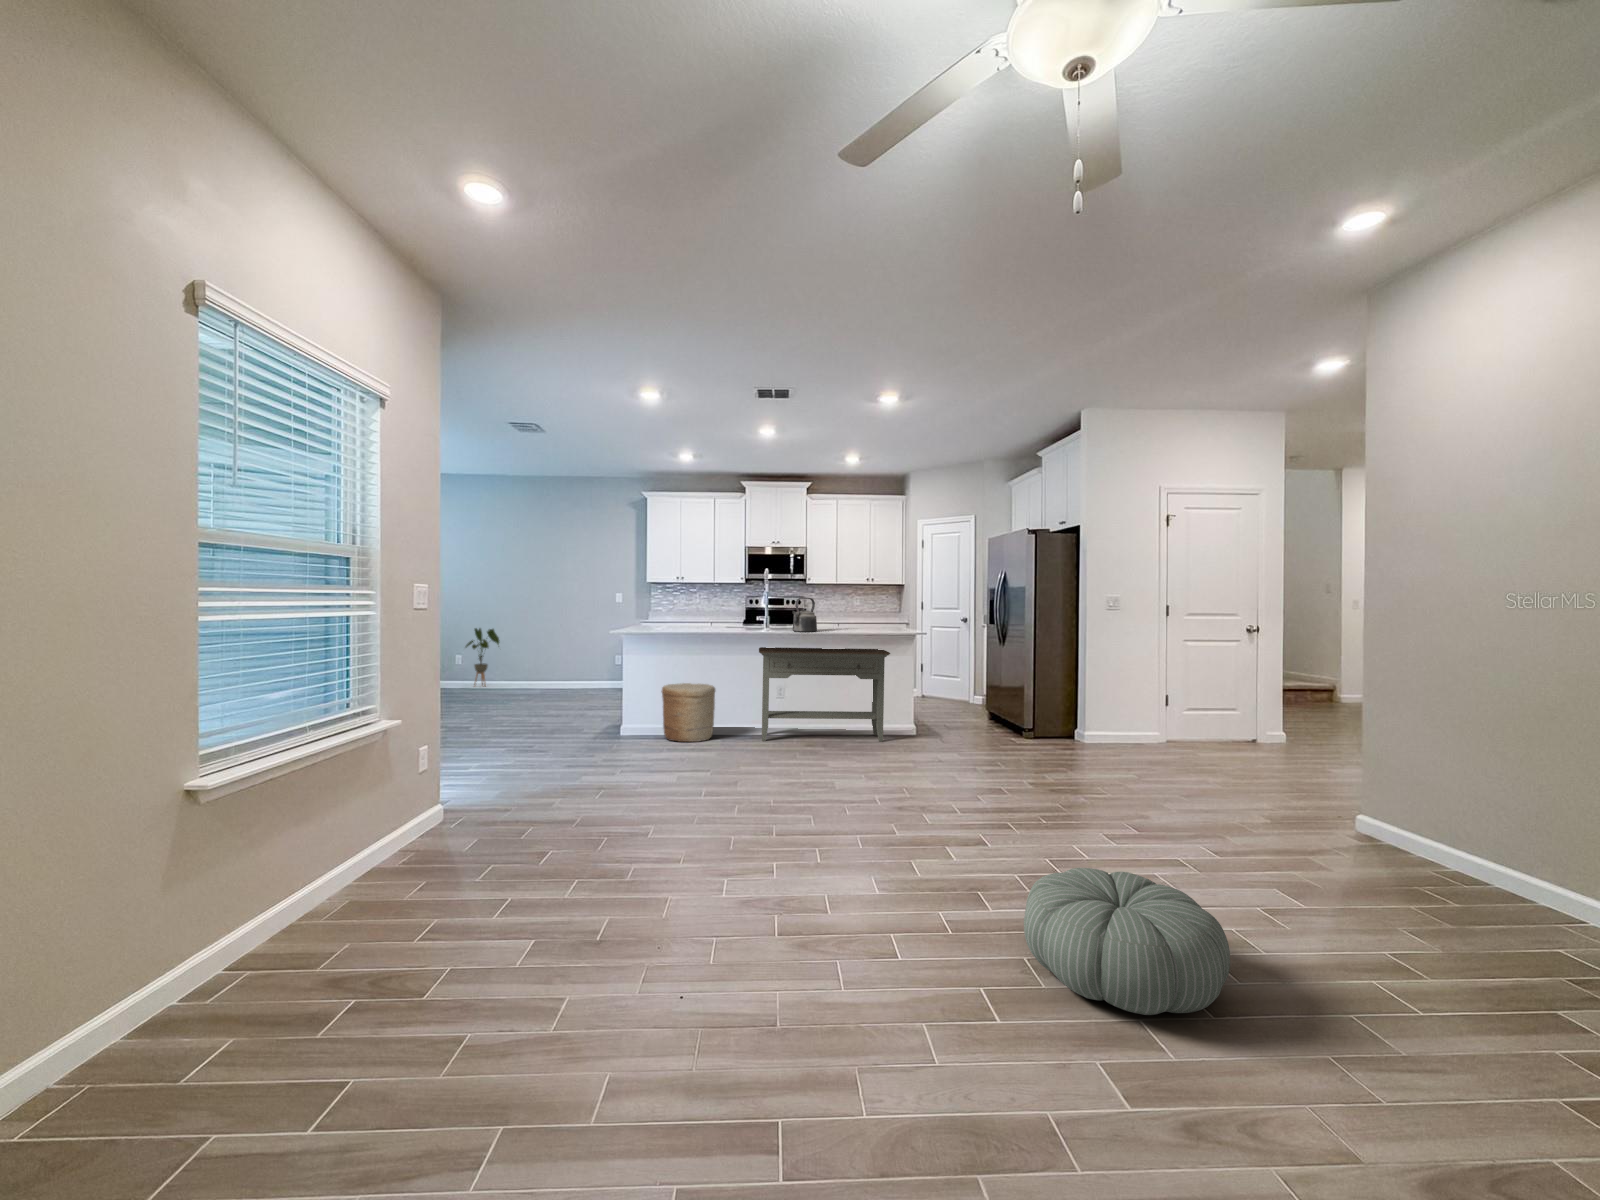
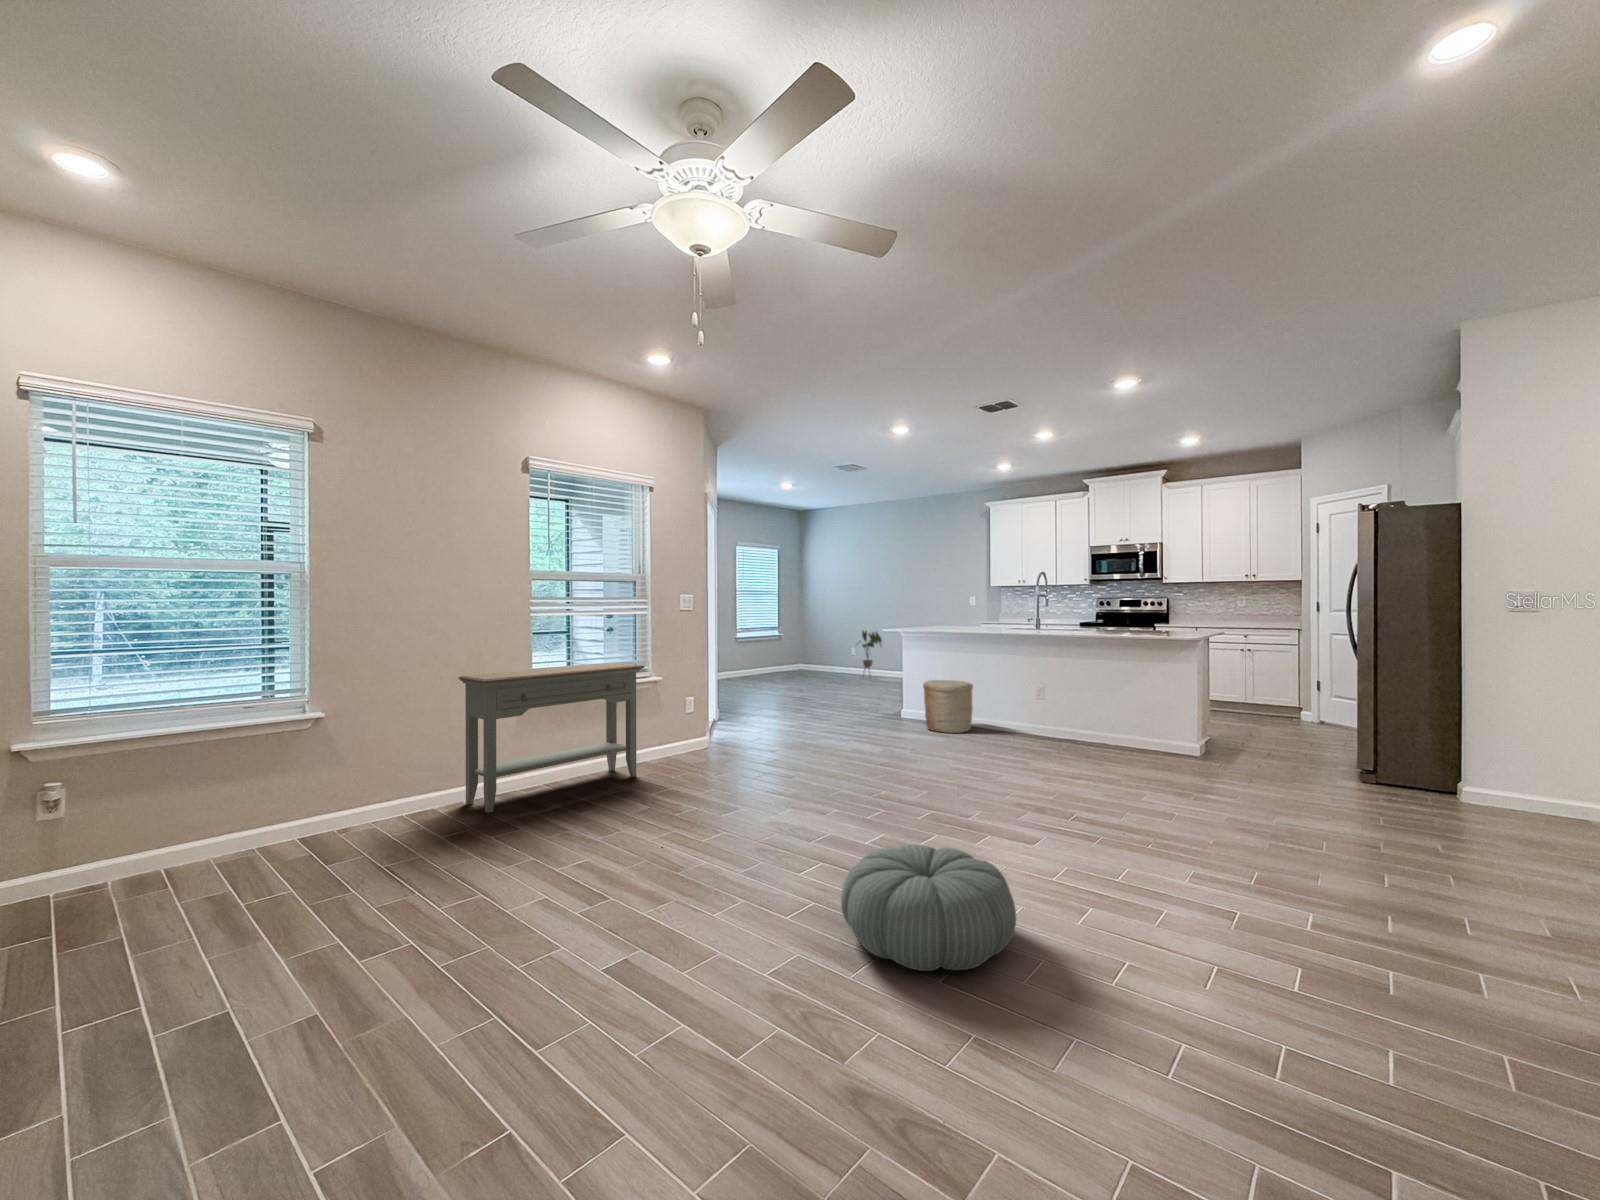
kettle: present [793,598,817,632] -> none [1047,599,1080,635]
console table: present [759,647,890,742] -> present [458,663,644,813]

